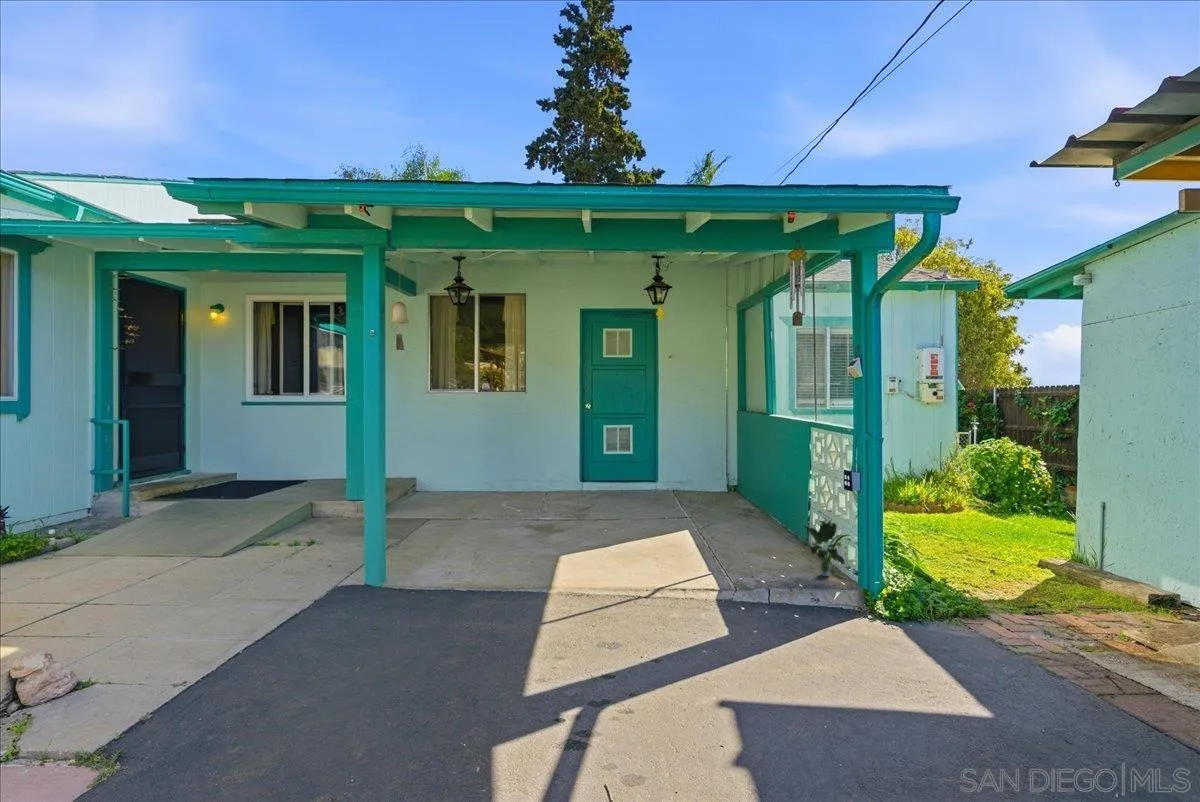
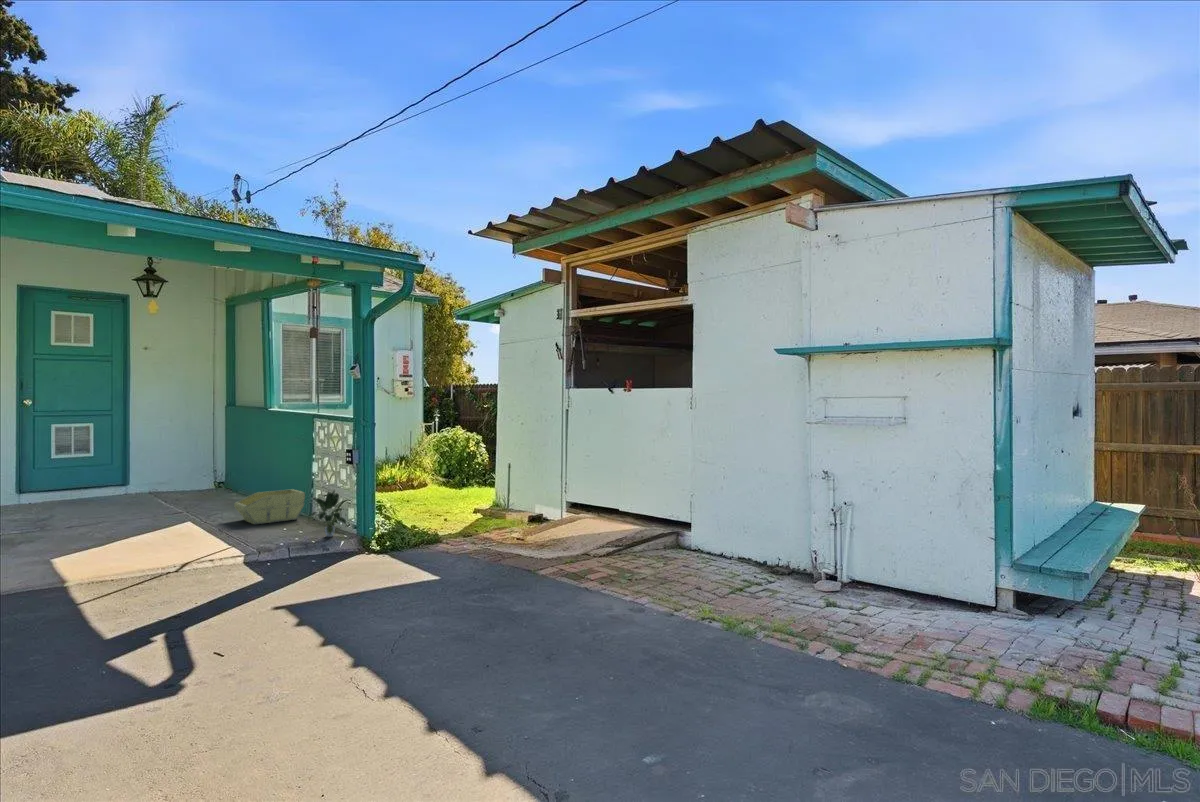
storage bin: none [732,506,803,542] -> present [234,490,305,525]

